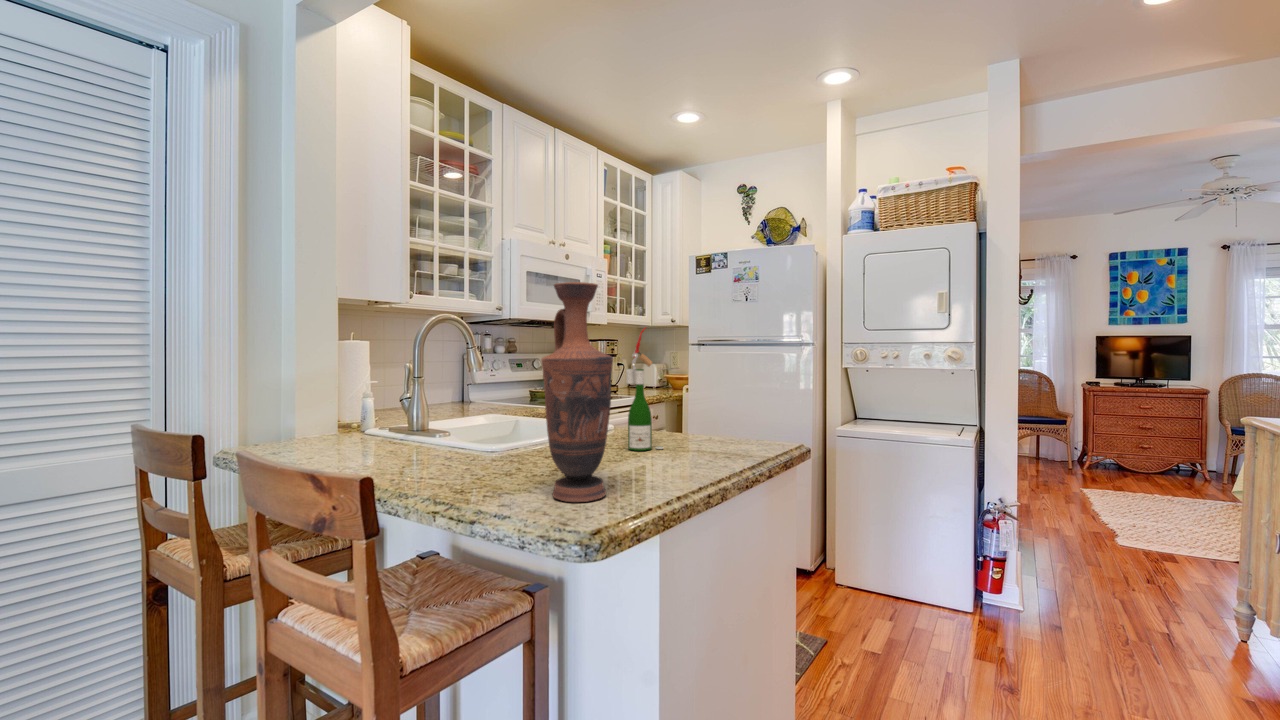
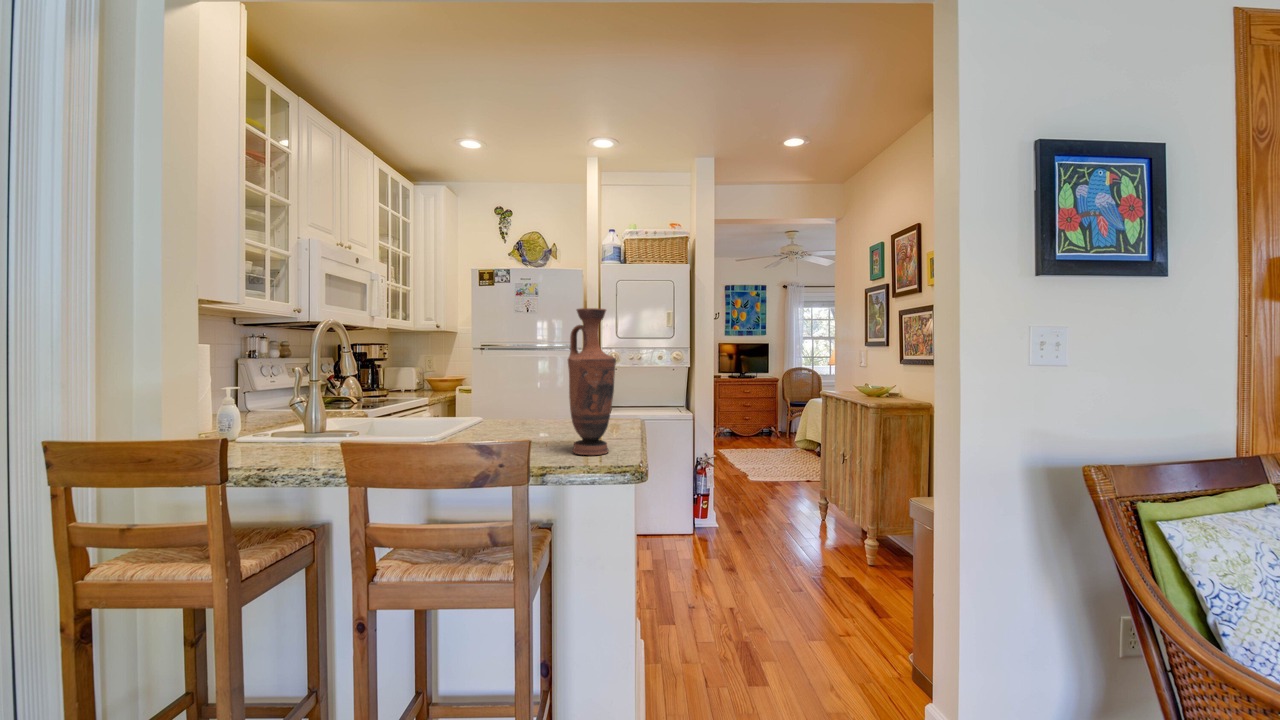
wine bottle: present [626,328,663,451] -> none [538,336,566,430]

